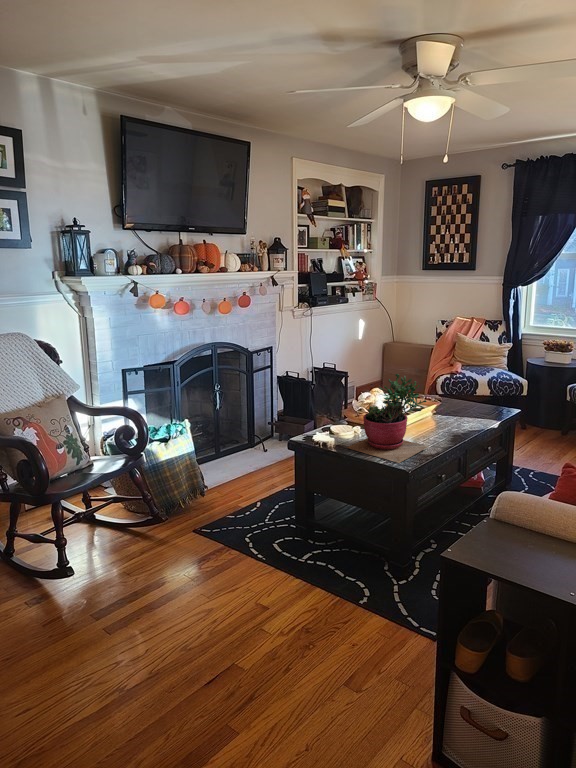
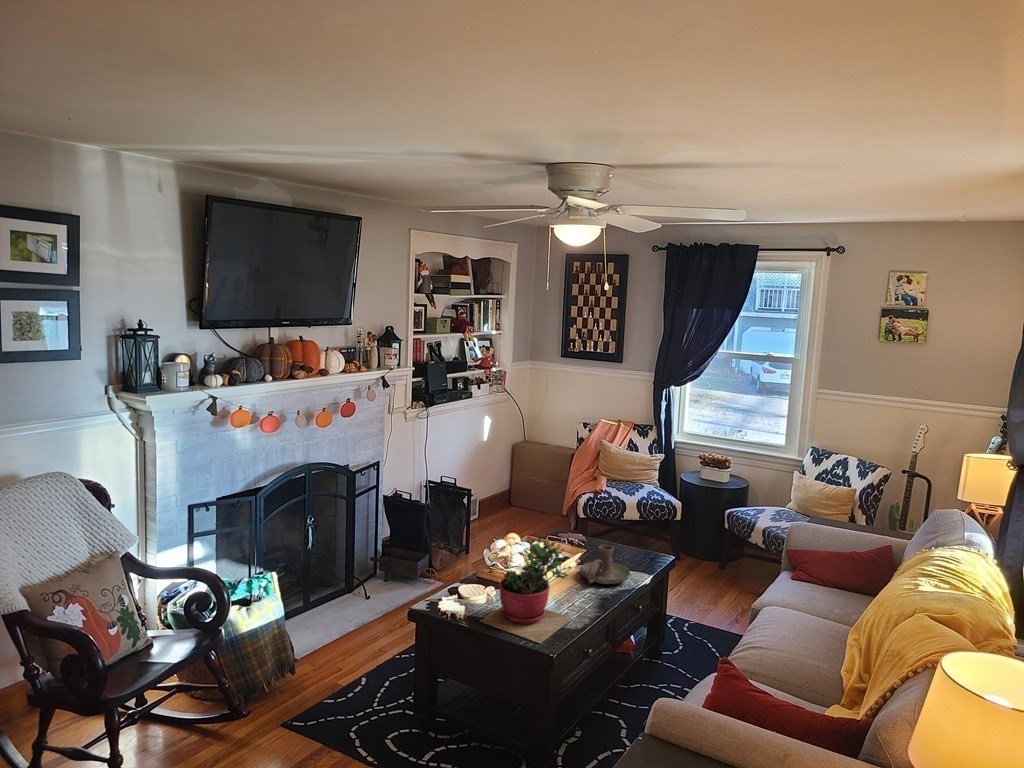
candle holder: none [436,394,481,425] -> present [580,545,630,584]

